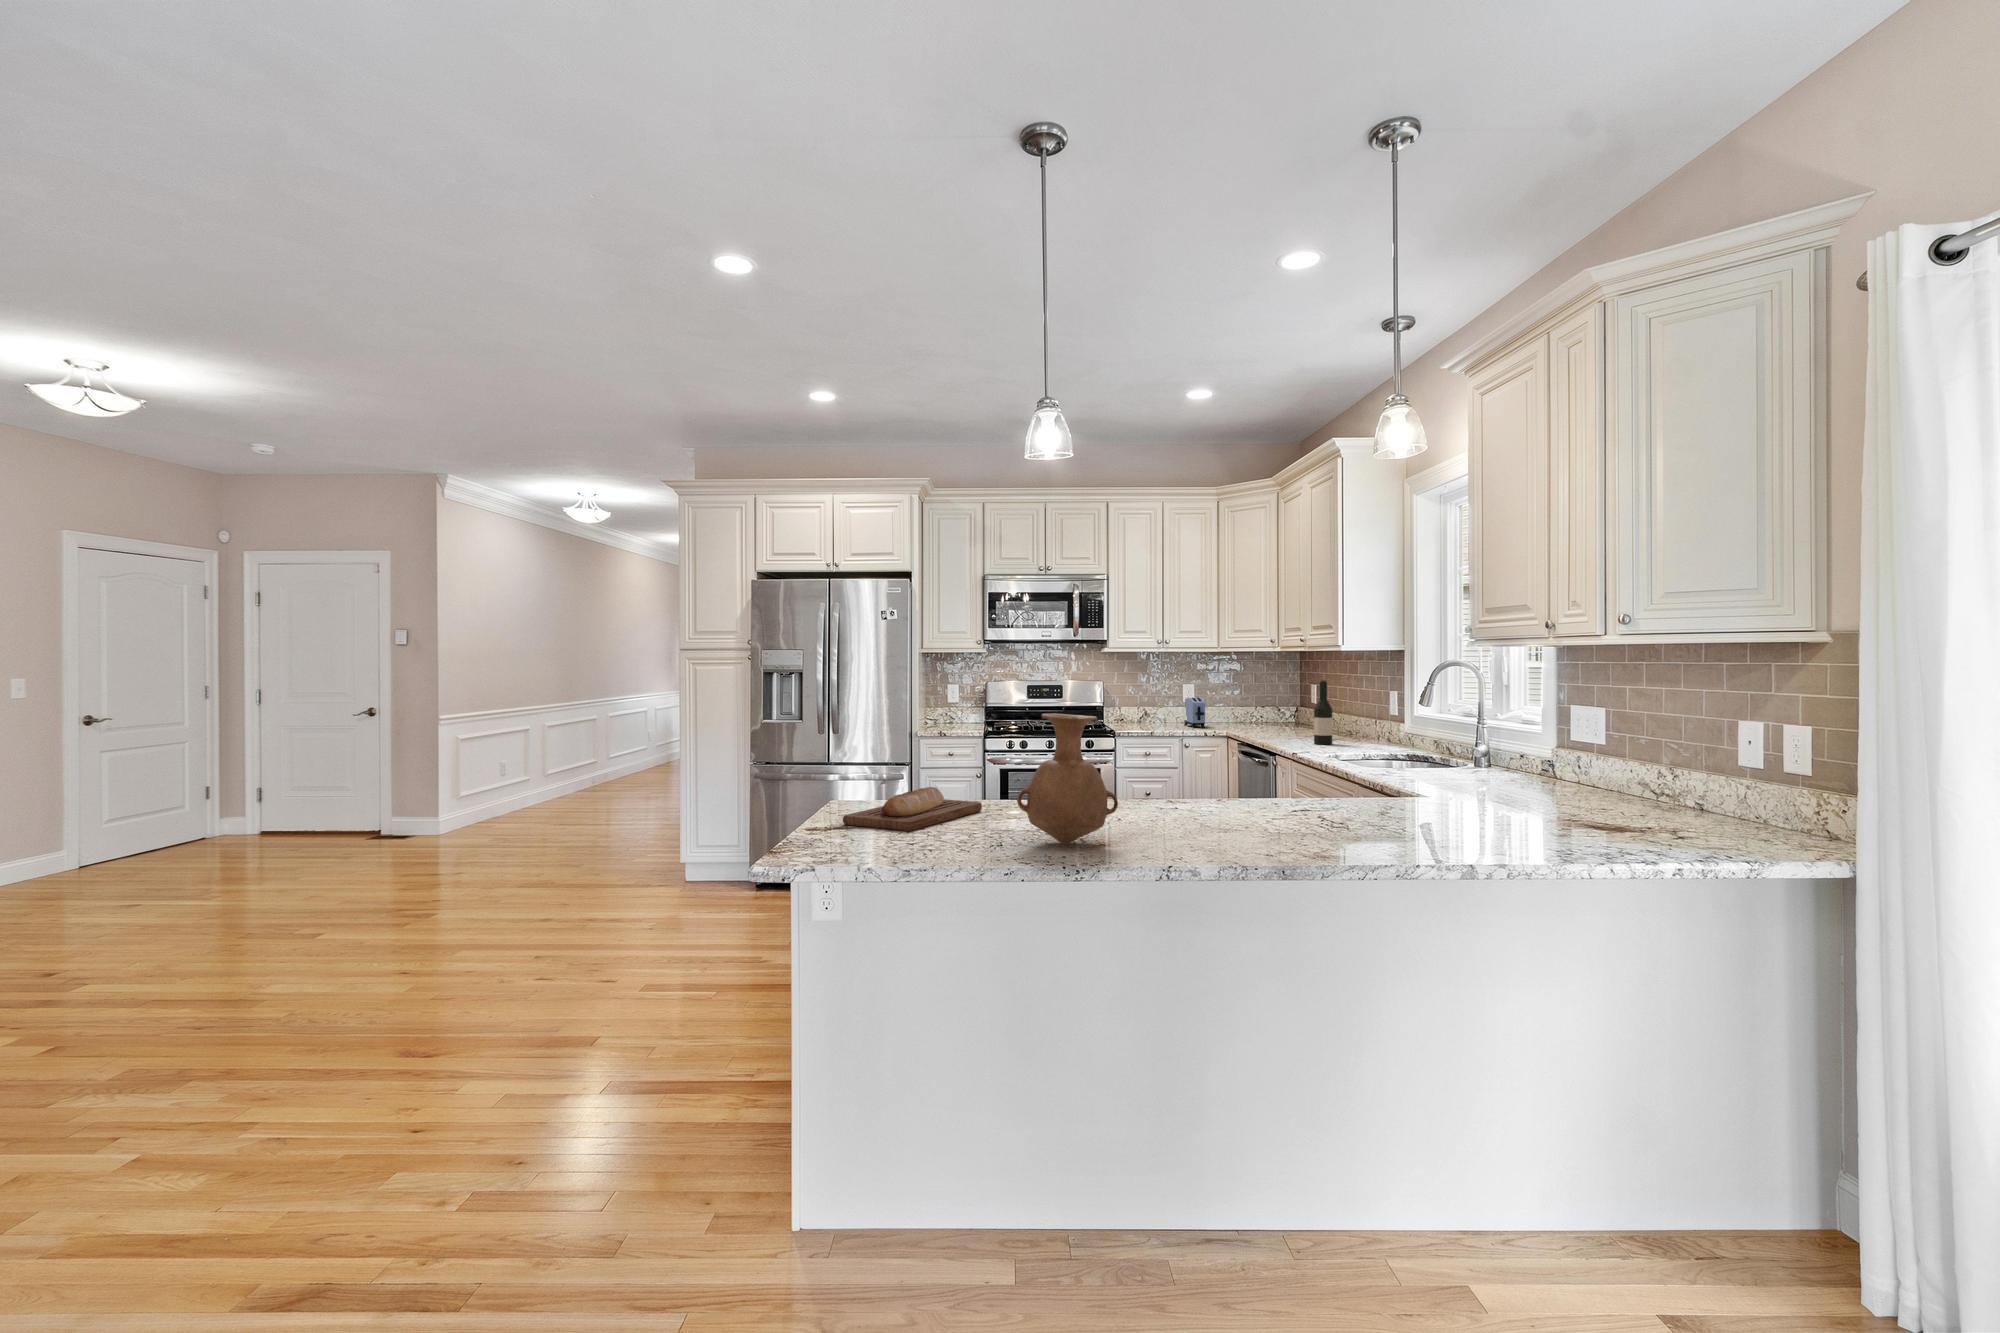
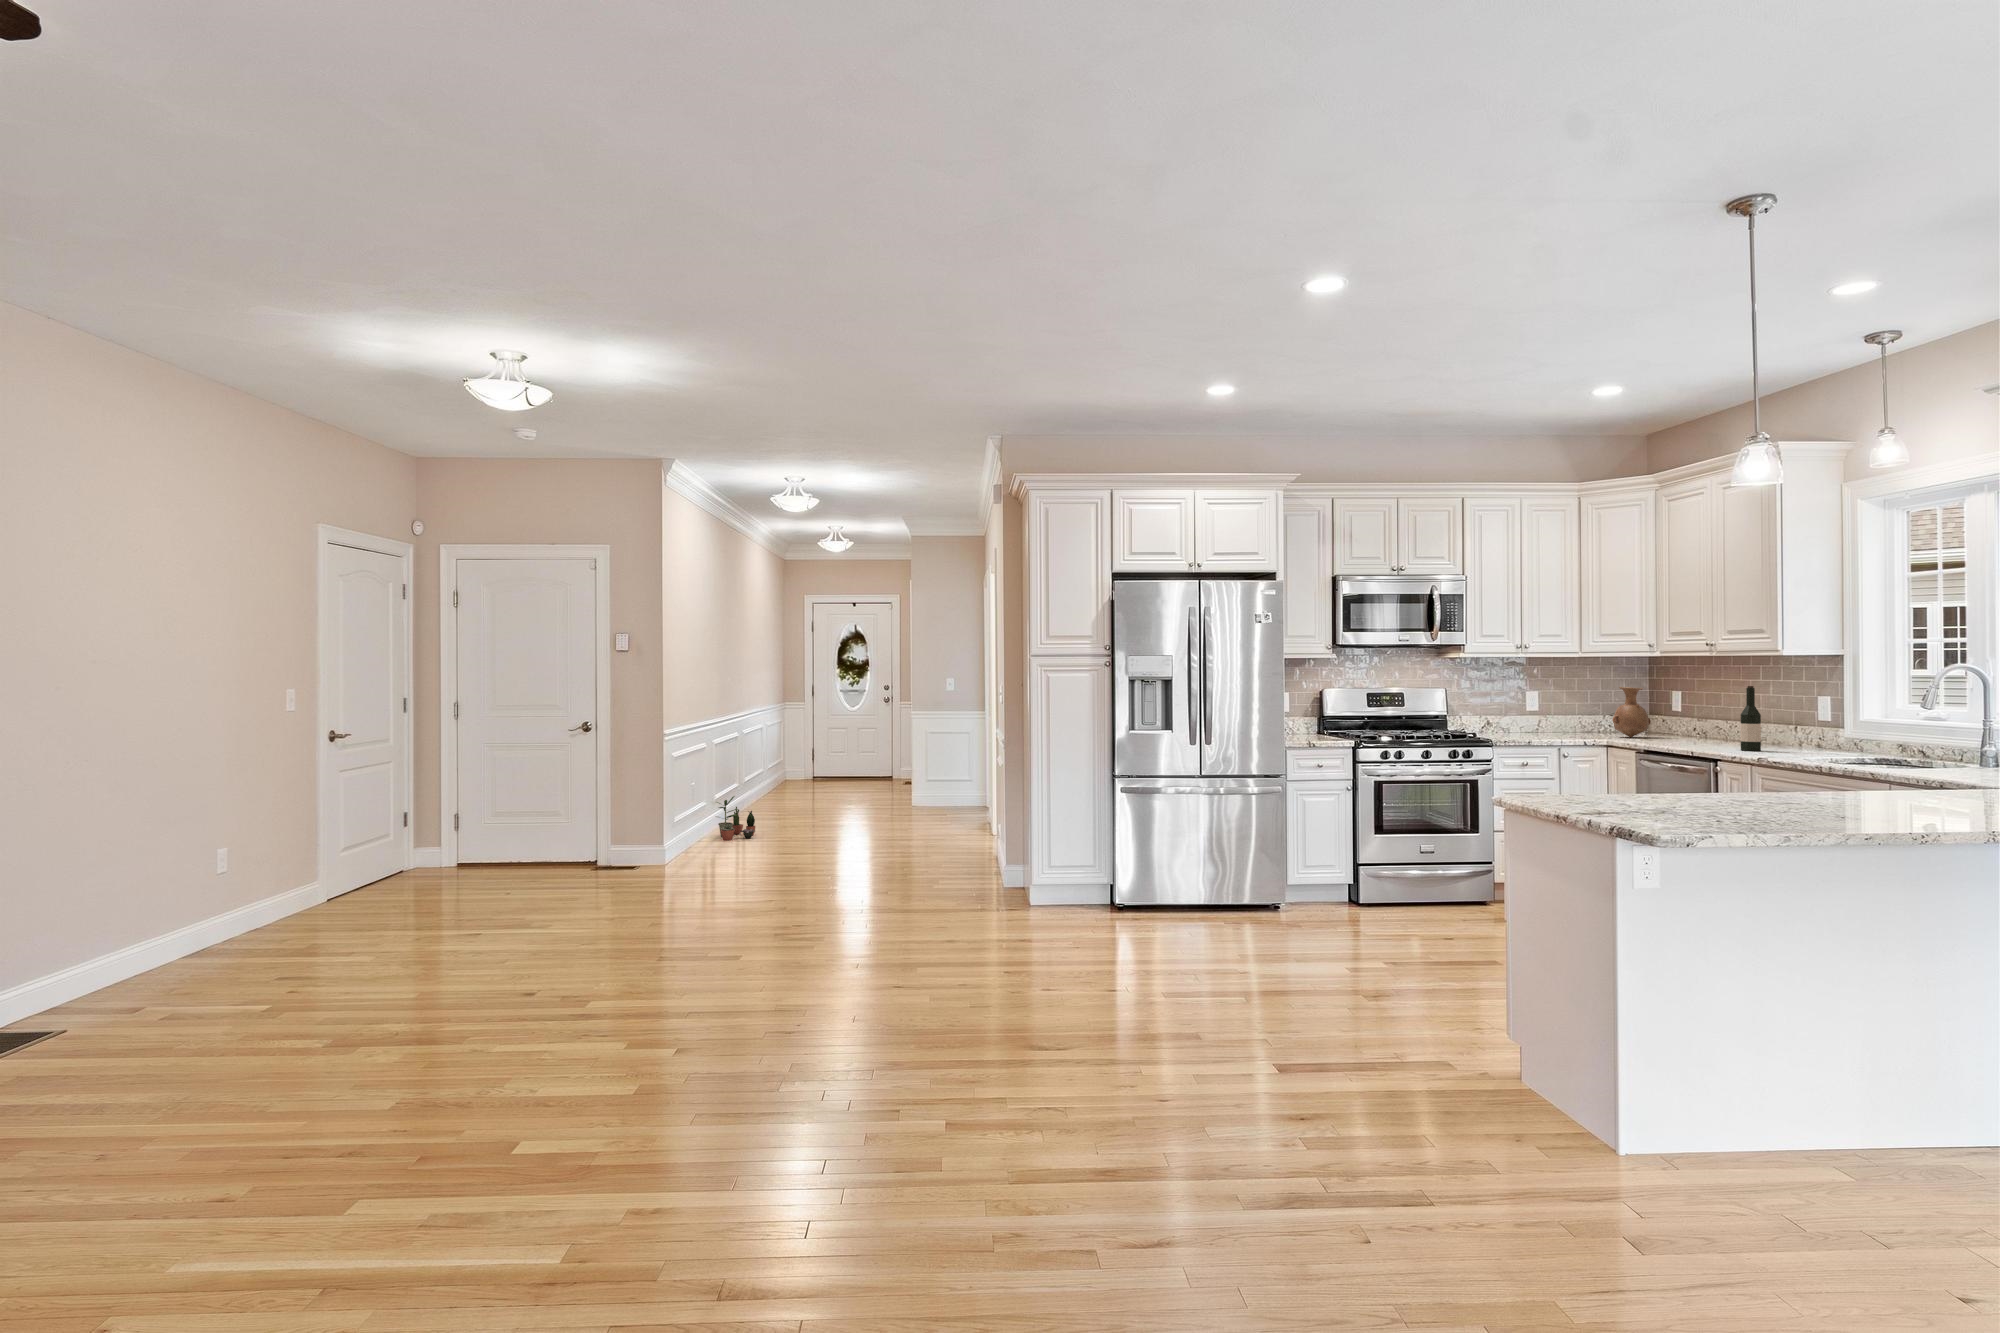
toaster: present [1184,698,1205,728] -> none [1524,706,1560,737]
vase: present [1017,713,1118,844] -> present [1613,687,1651,737]
potted plant: none [534,772,574,812] -> present [717,796,755,840]
bread loaf: present [843,787,982,831] -> none [1616,779,1704,813]

